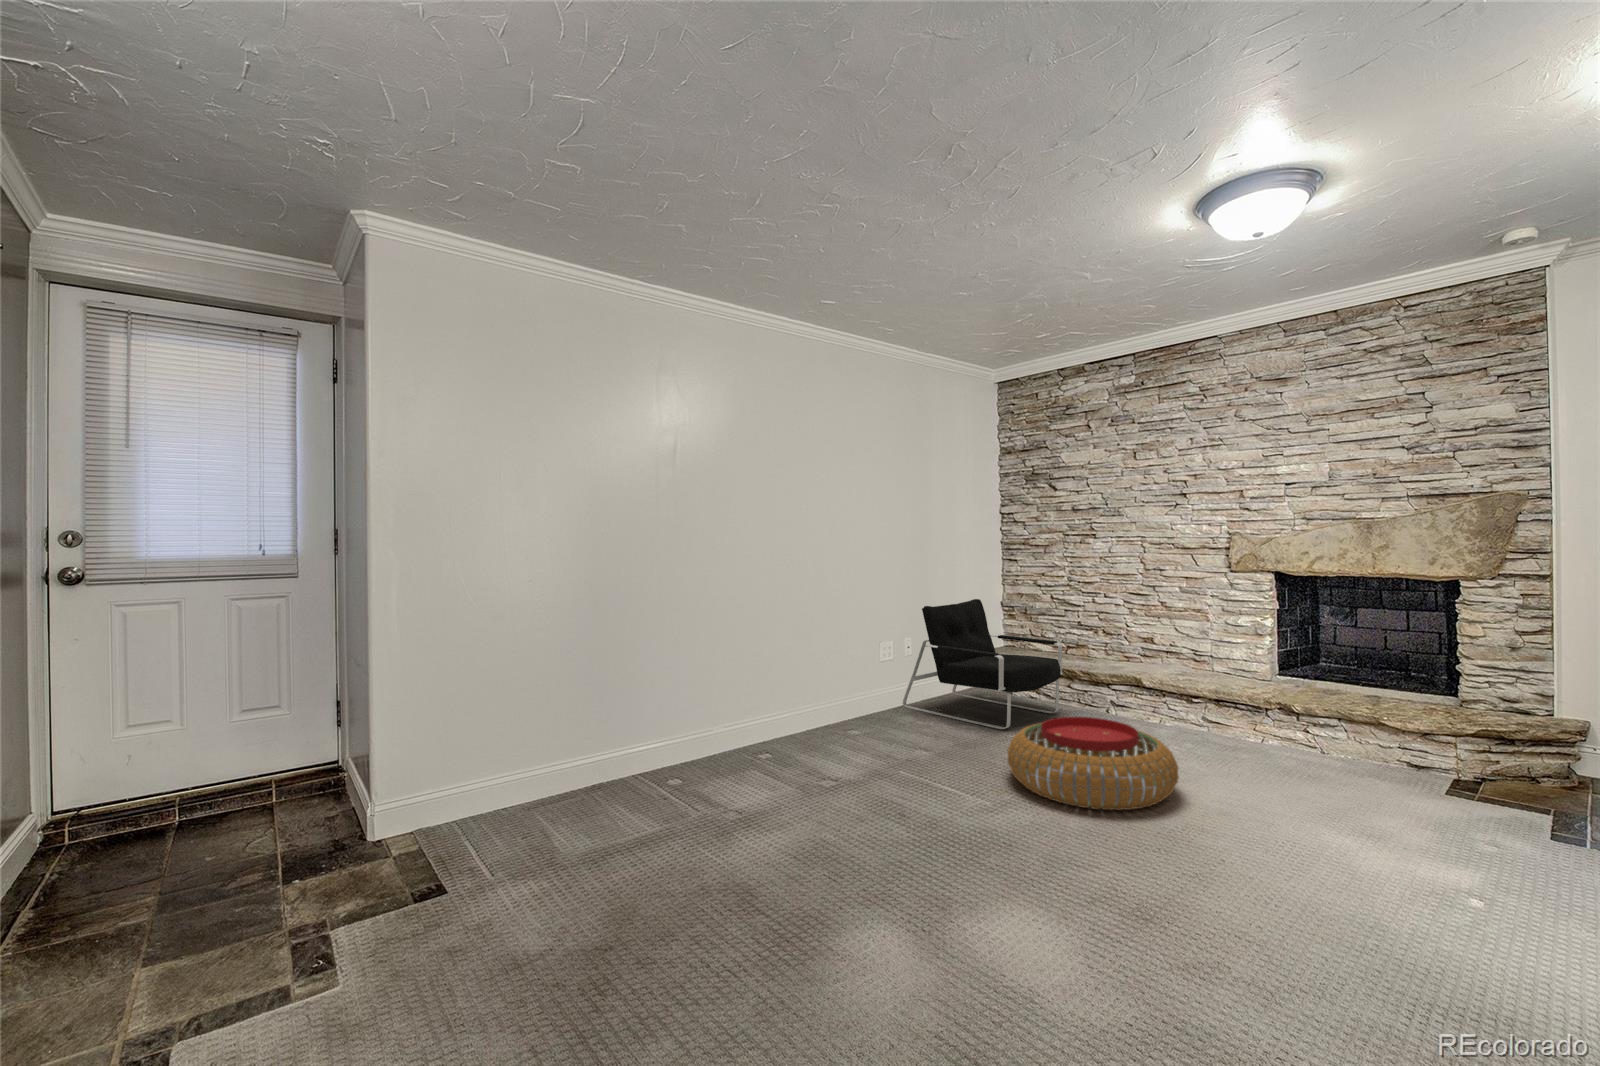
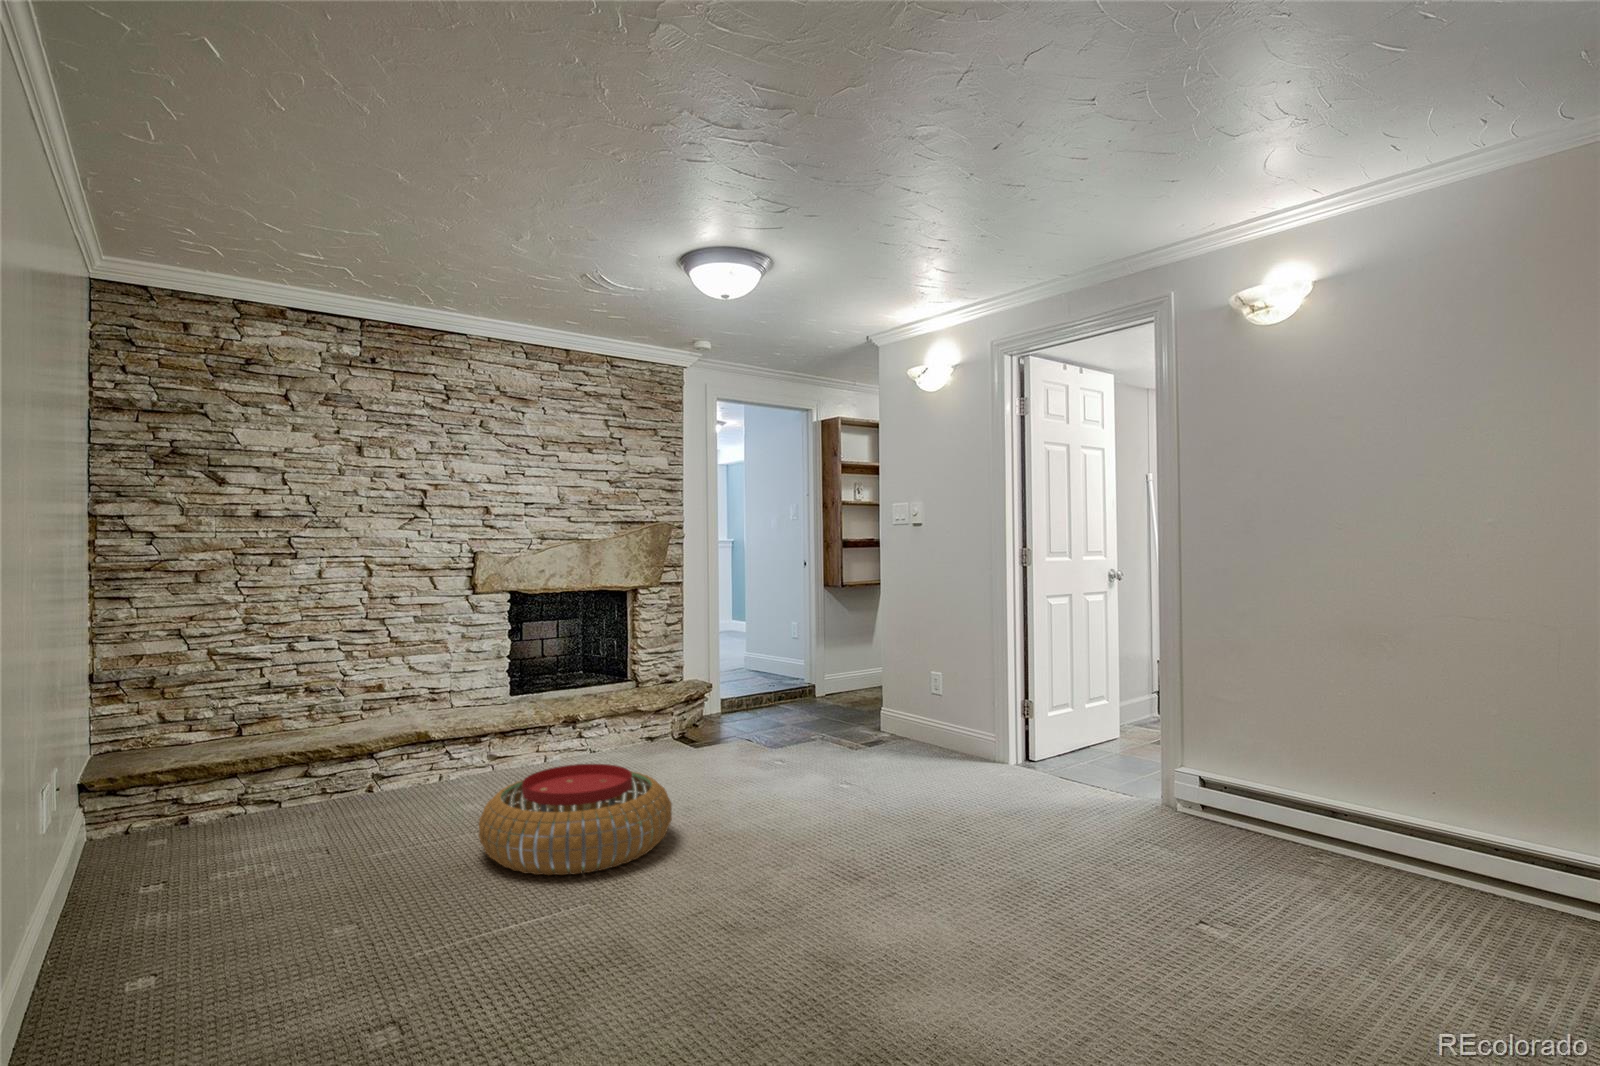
armchair: present [903,599,1063,729] -> none [57,666,351,906]

